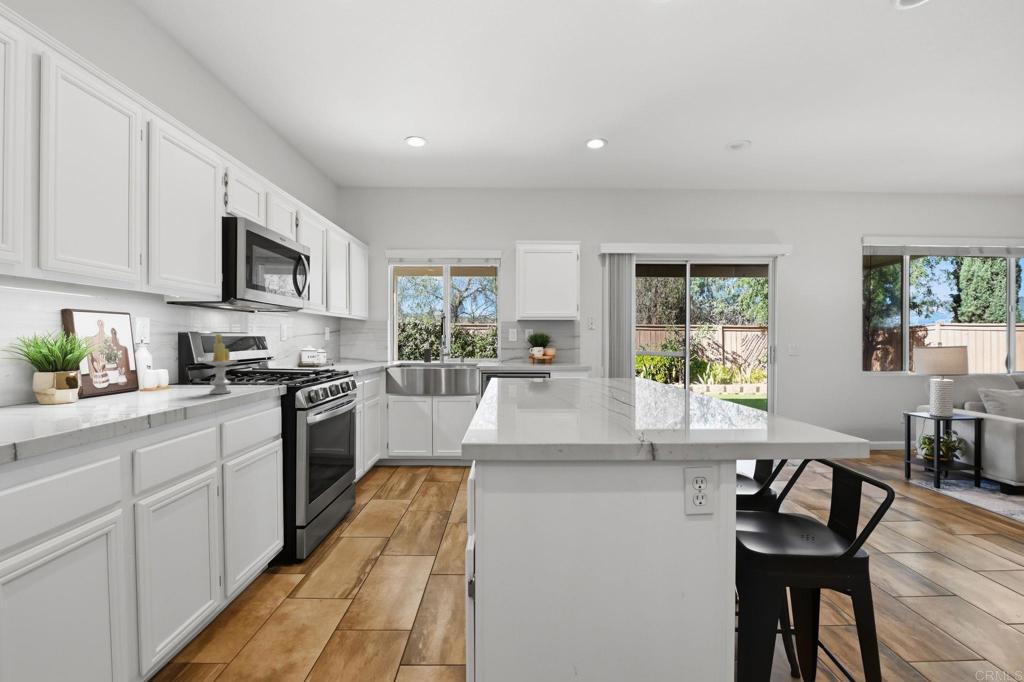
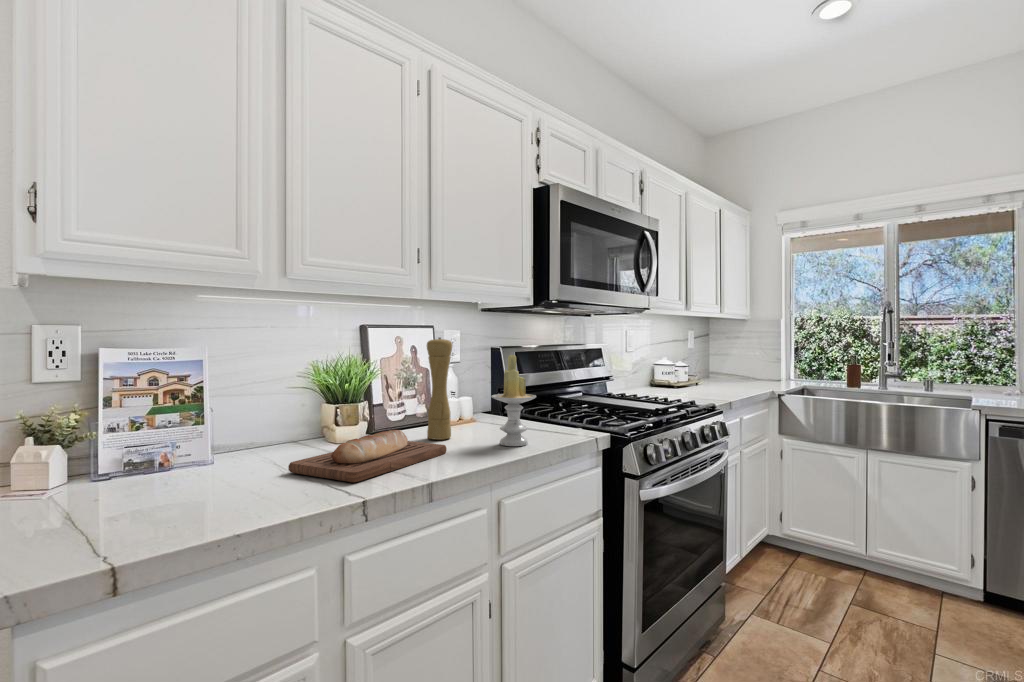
pepper mill: none [142,321,165,395] -> present [427,338,452,440]
bread loaf: none [45,386,172,415] -> present [288,430,447,482]

